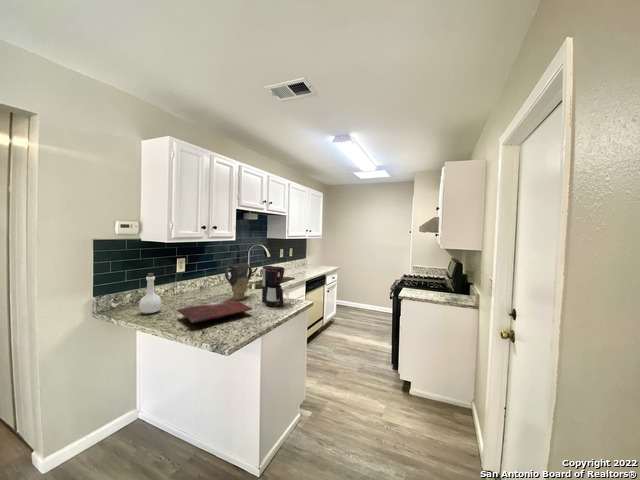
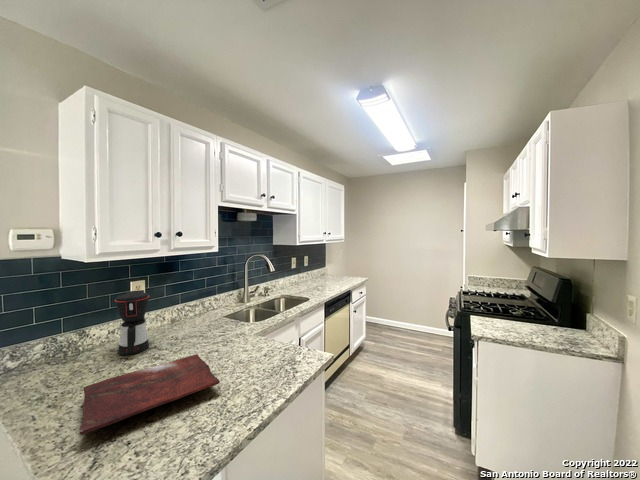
vase: present [225,264,252,300] -> none [190,288,237,348]
coffee maker: present [262,266,285,307] -> present [115,290,149,355]
bottle: present [139,273,161,313] -> none [35,315,78,385]

